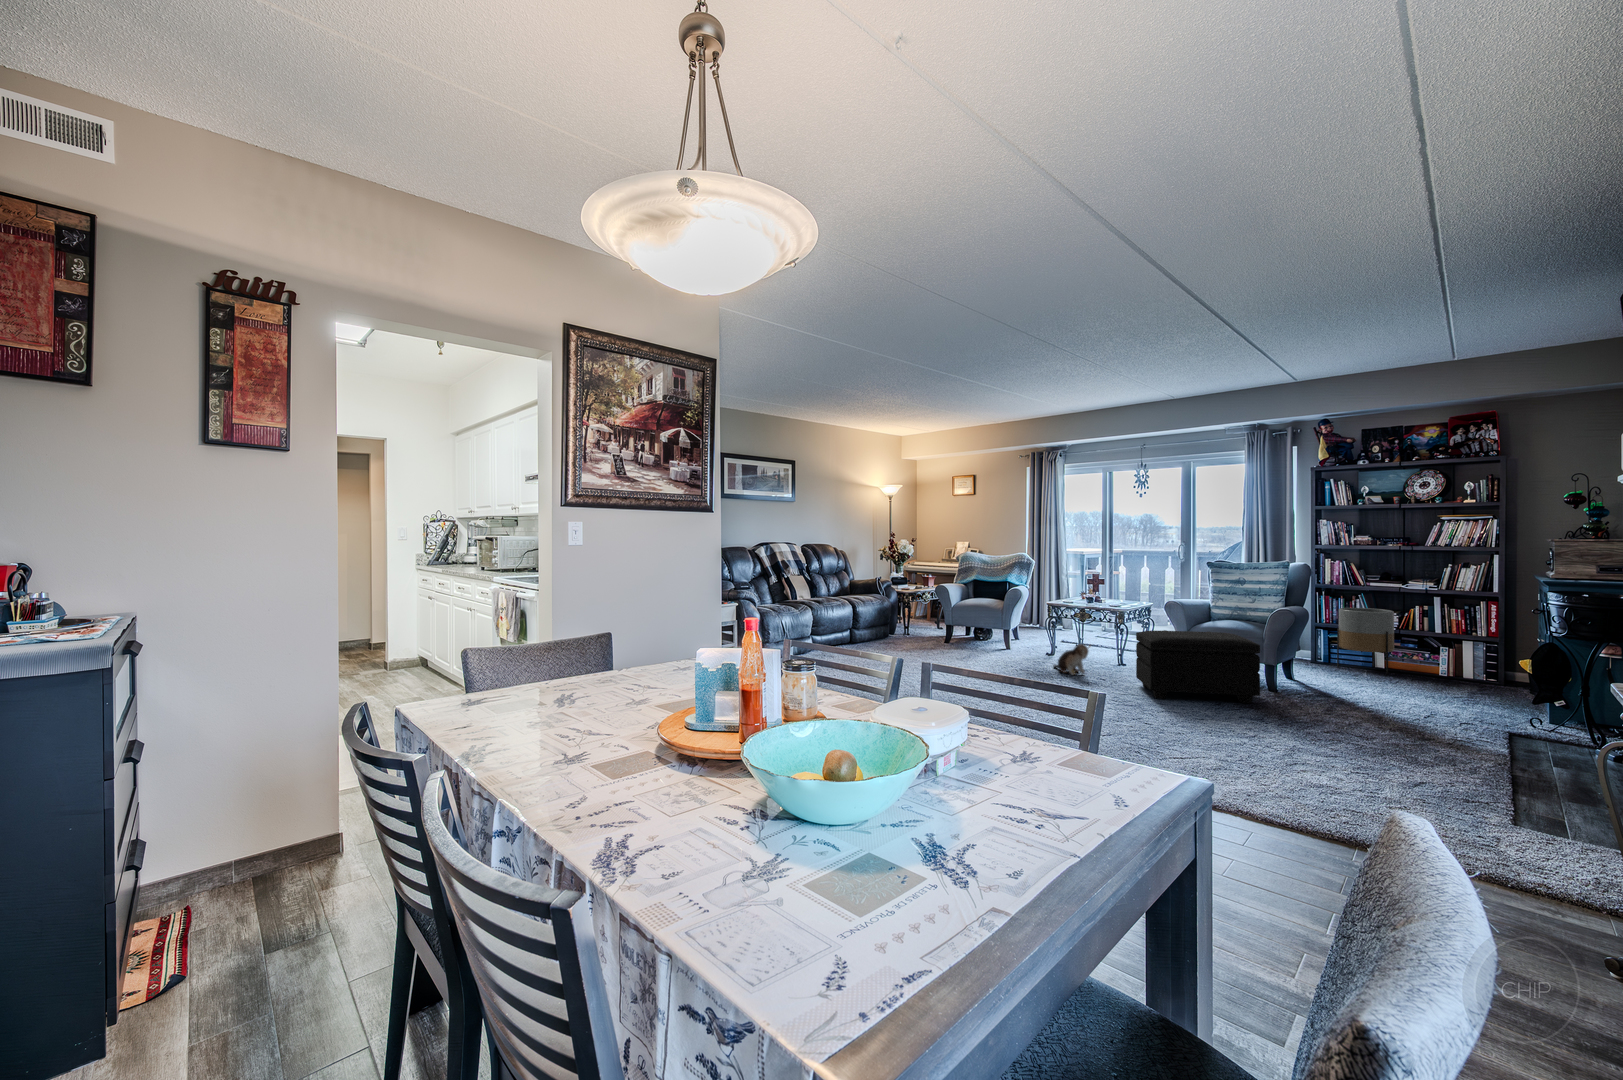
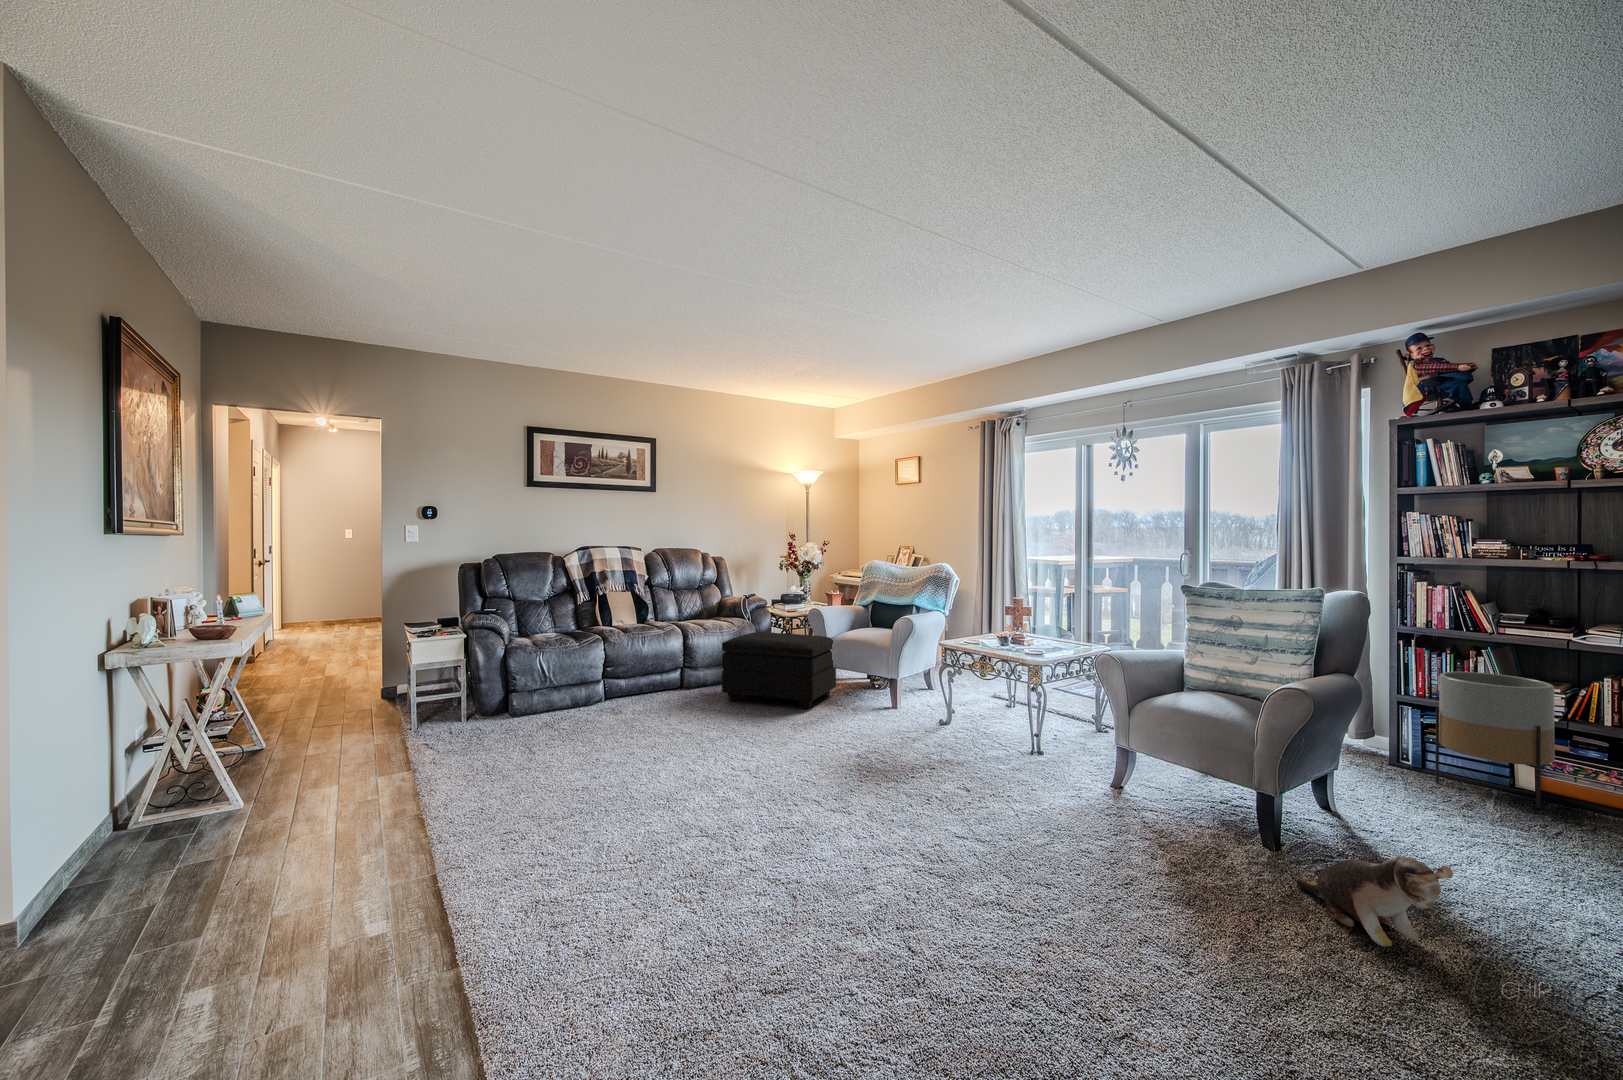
footstool: present [1136,630,1260,703] -> present [722,632,836,708]
plush toy: present [1054,644,1091,675] -> present [1296,856,1453,946]

